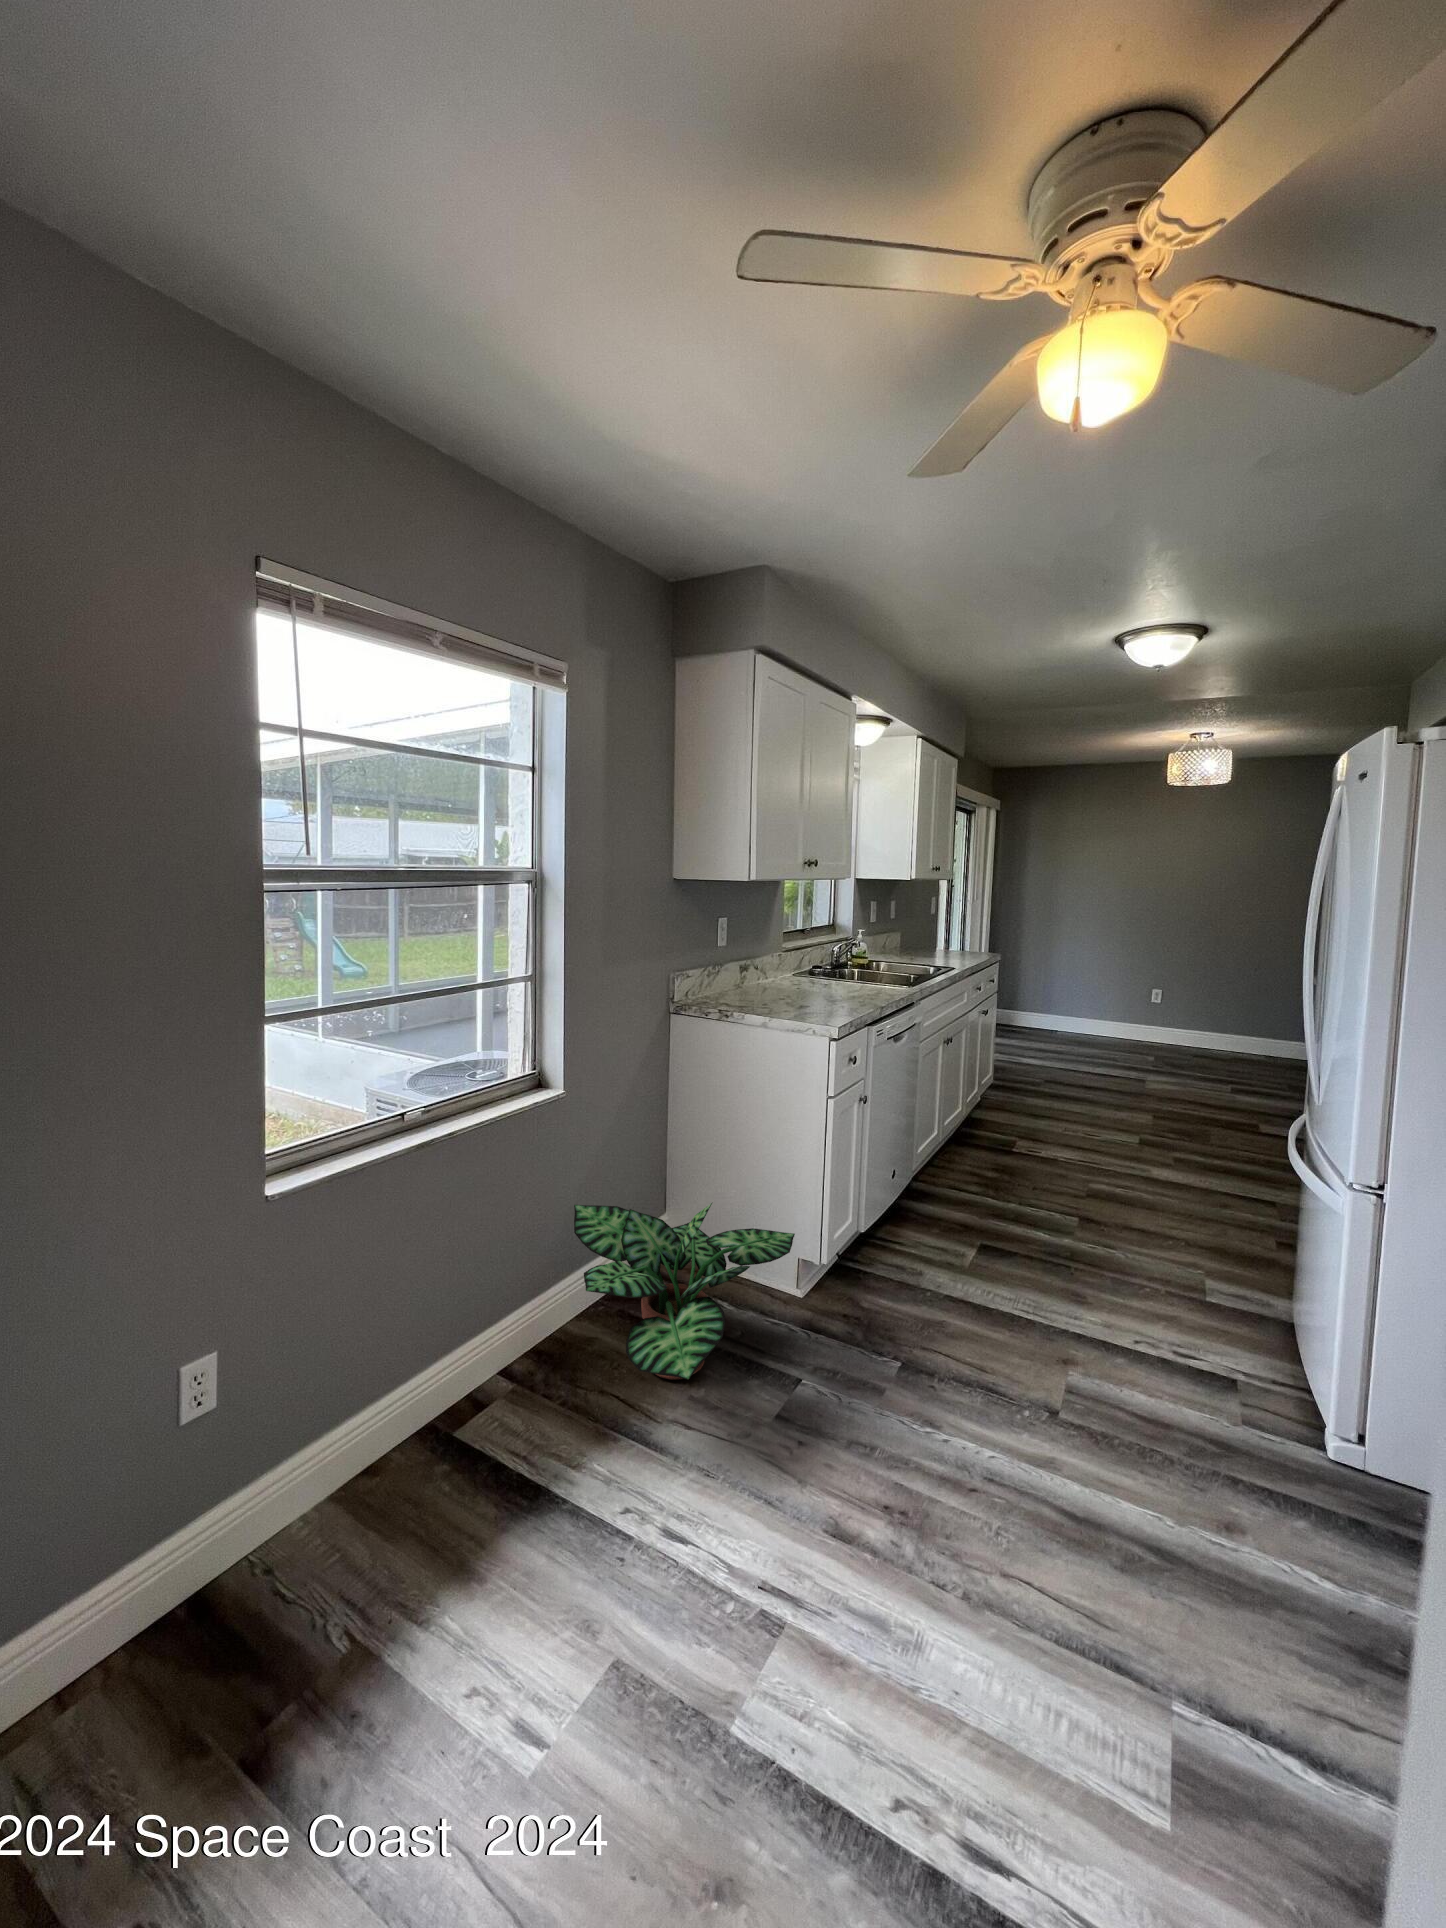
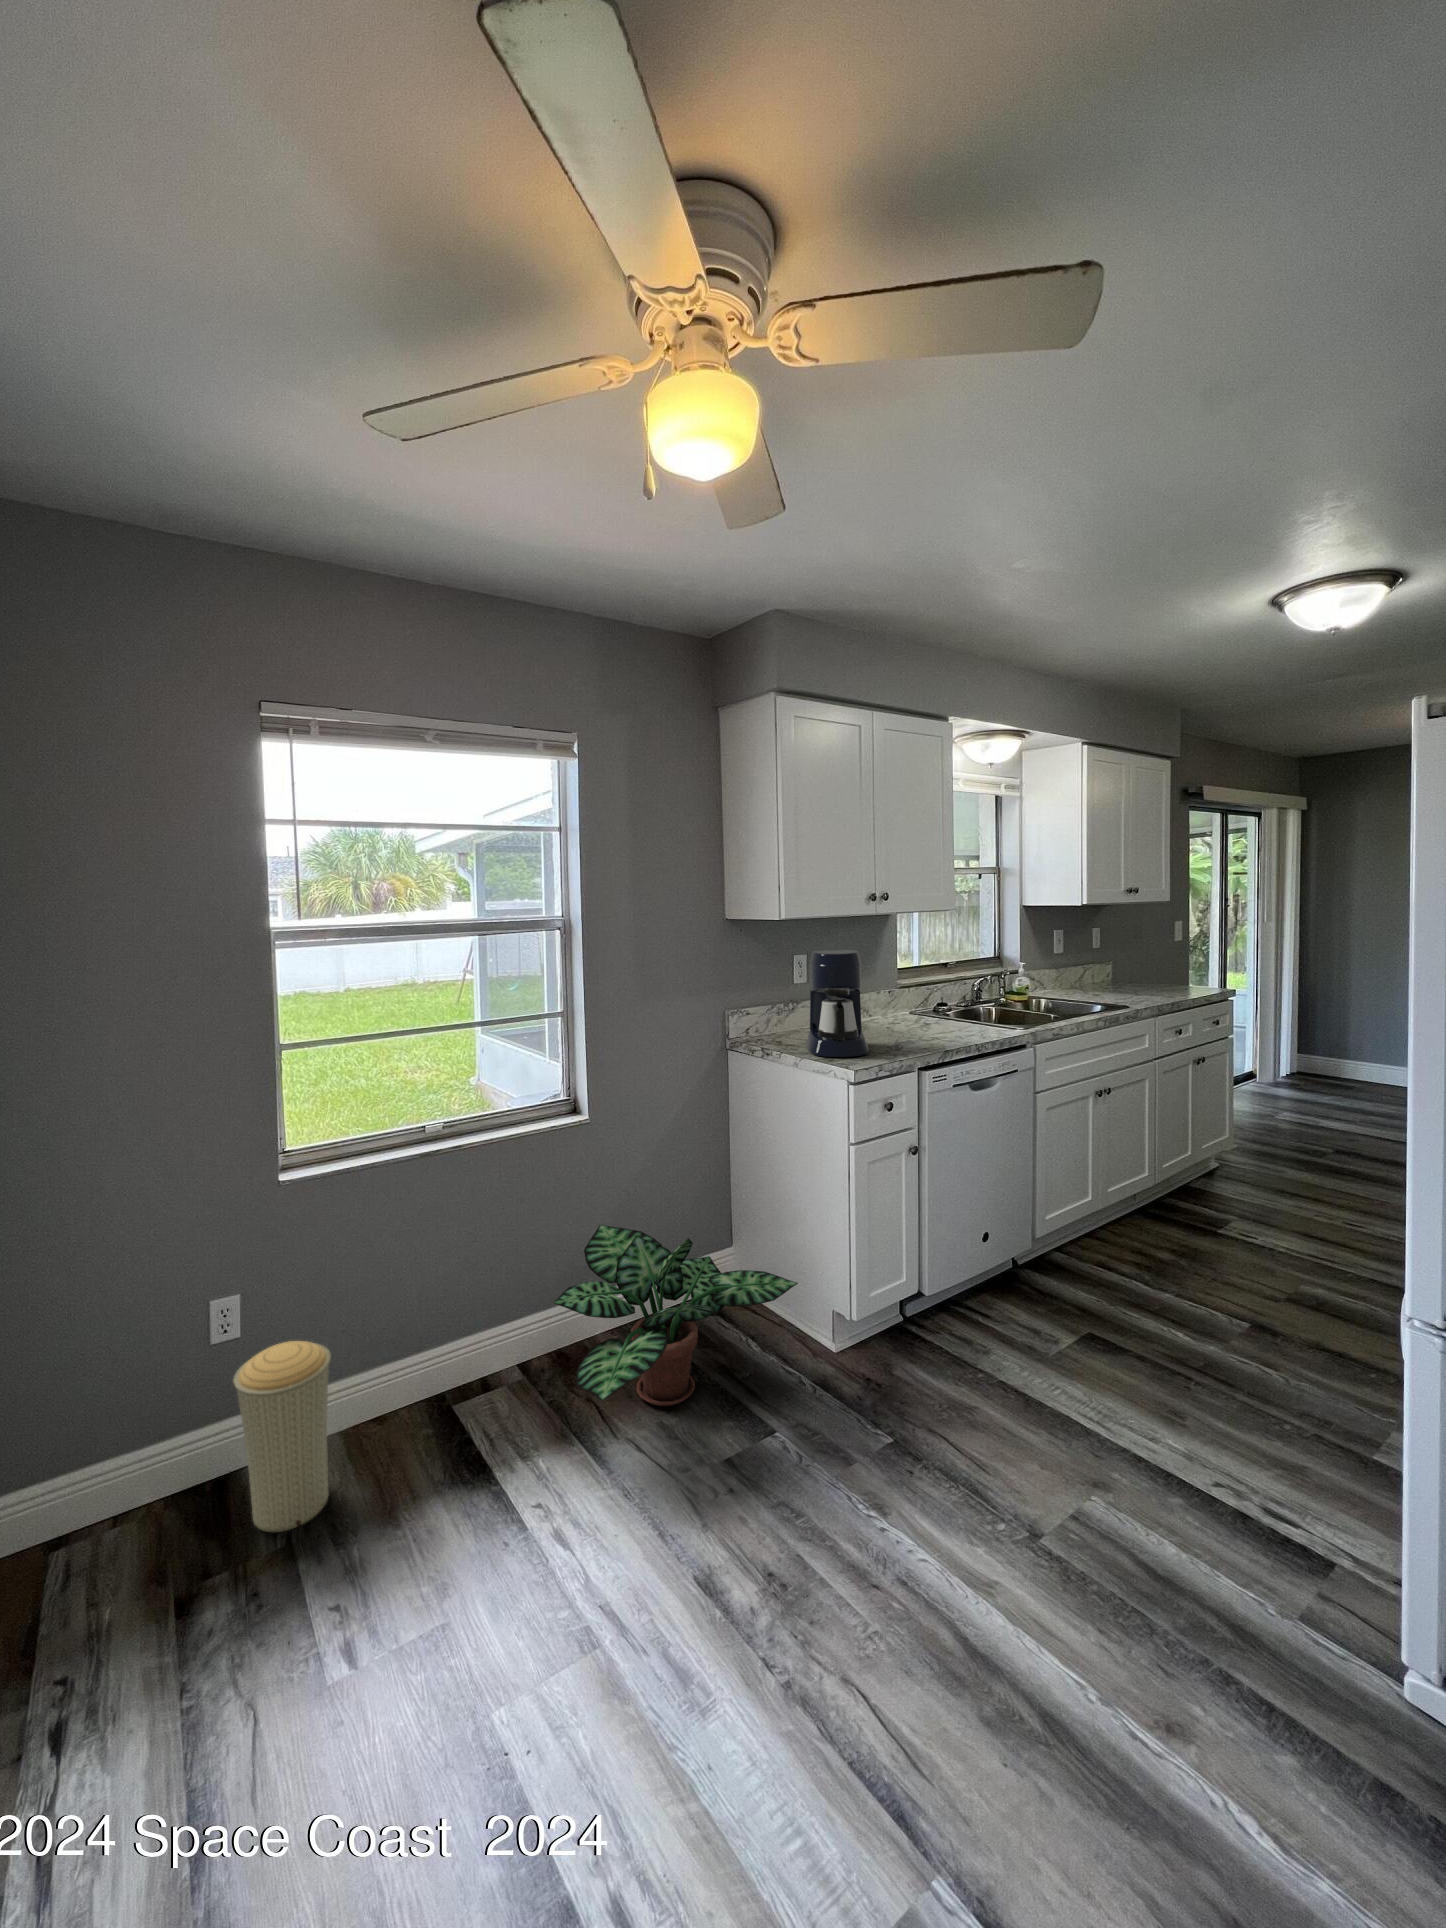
coffee maker: none [755,914,824,1016] -> present [806,950,869,1057]
trash can: none [261,1386,383,1635] -> present [233,1341,331,1532]

